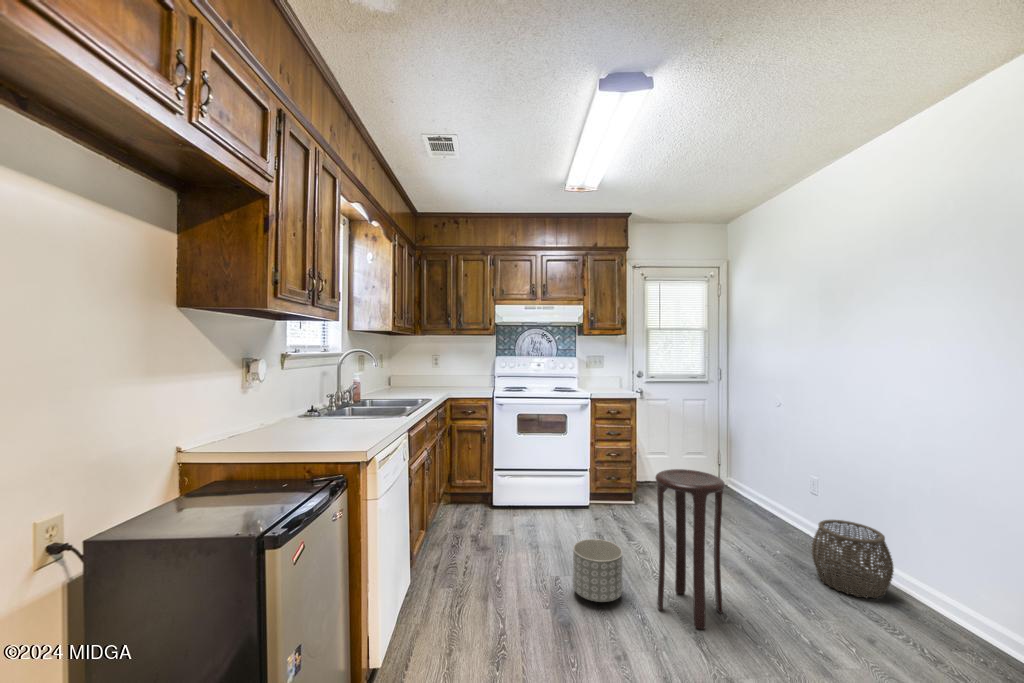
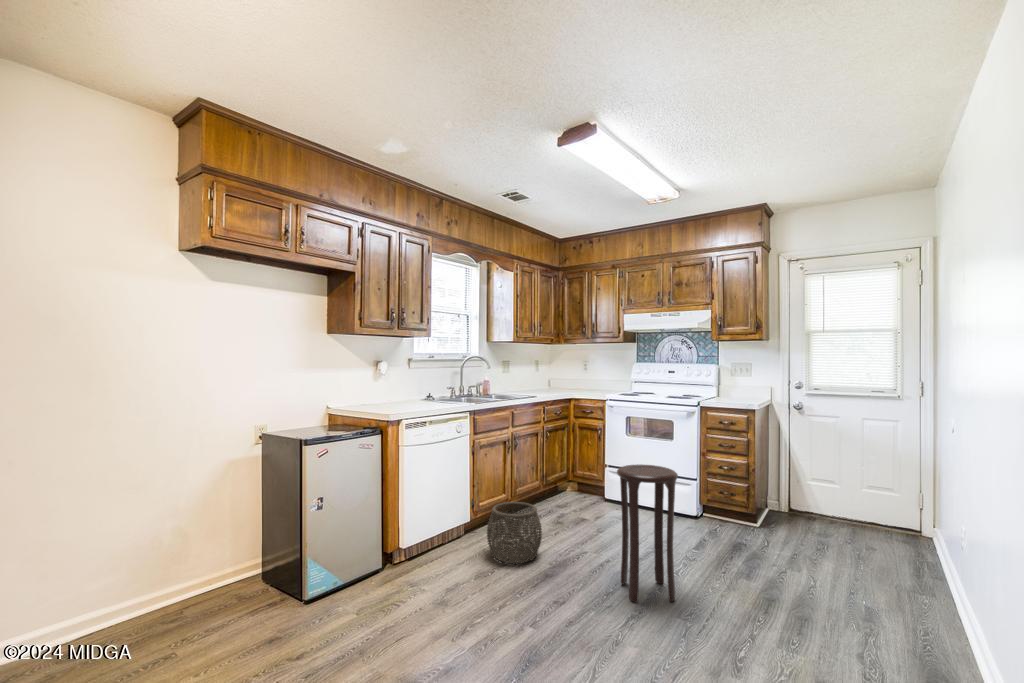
woven basket: present [811,520,894,598] -> present [487,502,542,563]
planter: present [573,539,622,602] -> none [569,518,611,567]

